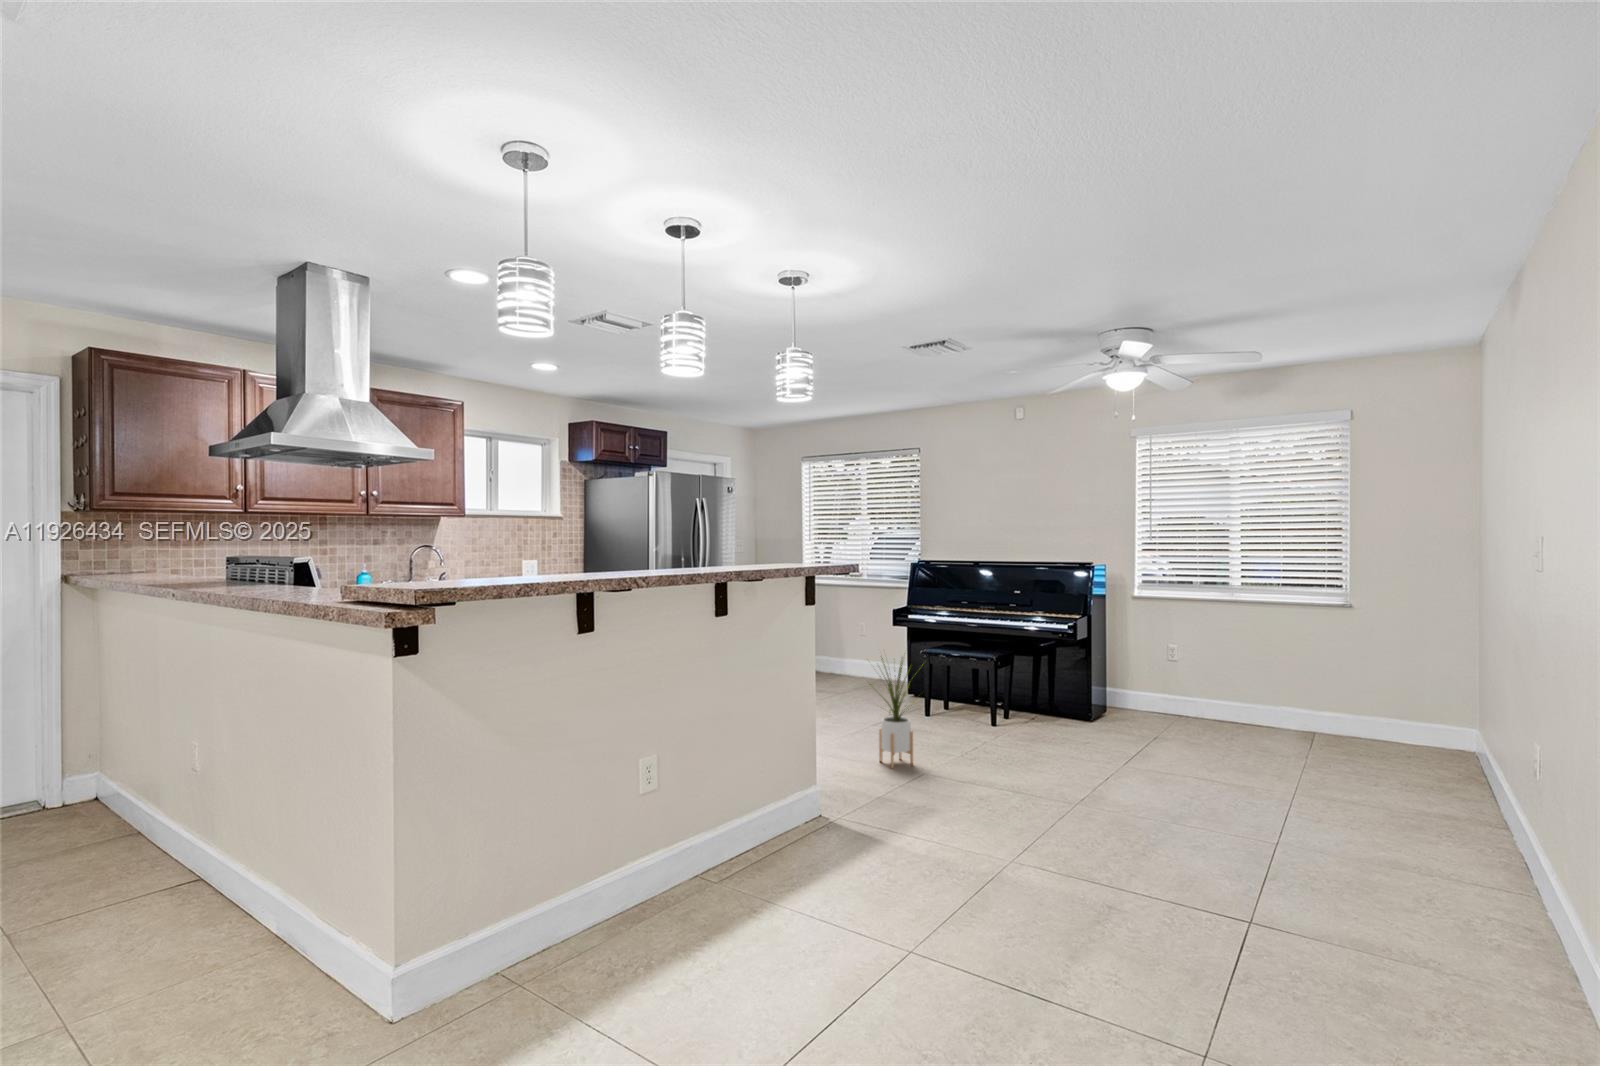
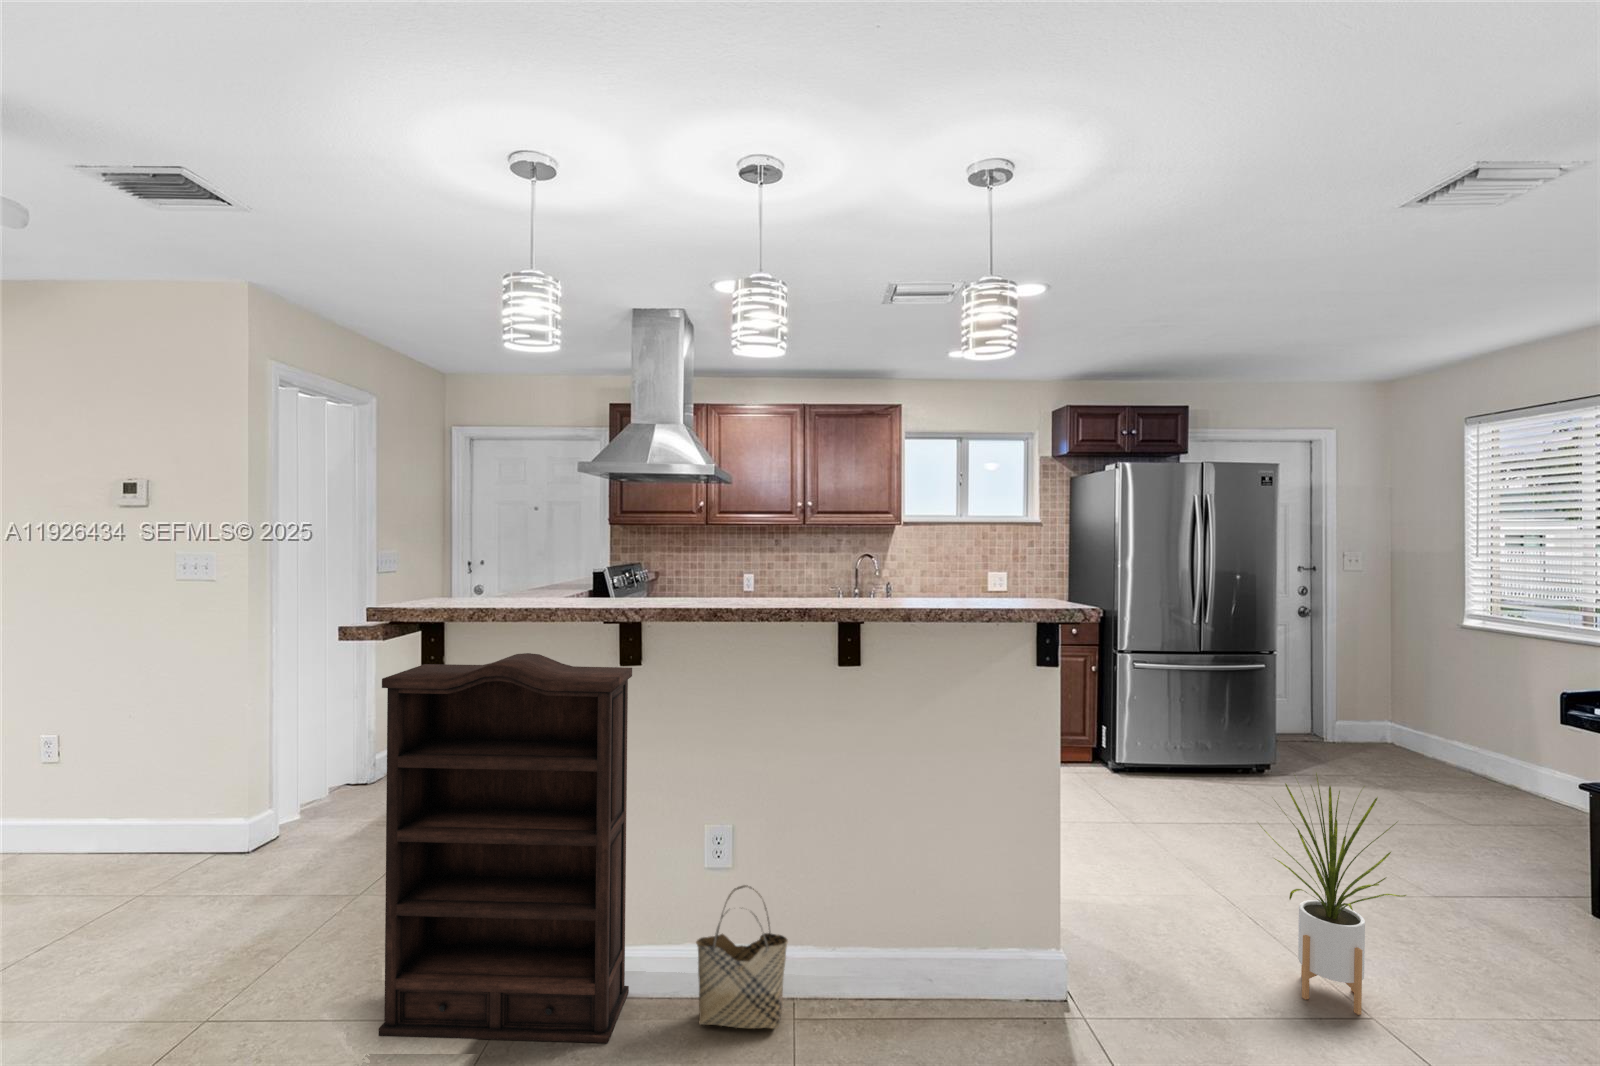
bookshelf: none [456,626,673,1026] -> present [379,653,632,1043]
woven basket: none [691,786,746,894] -> present [696,885,788,1029]

